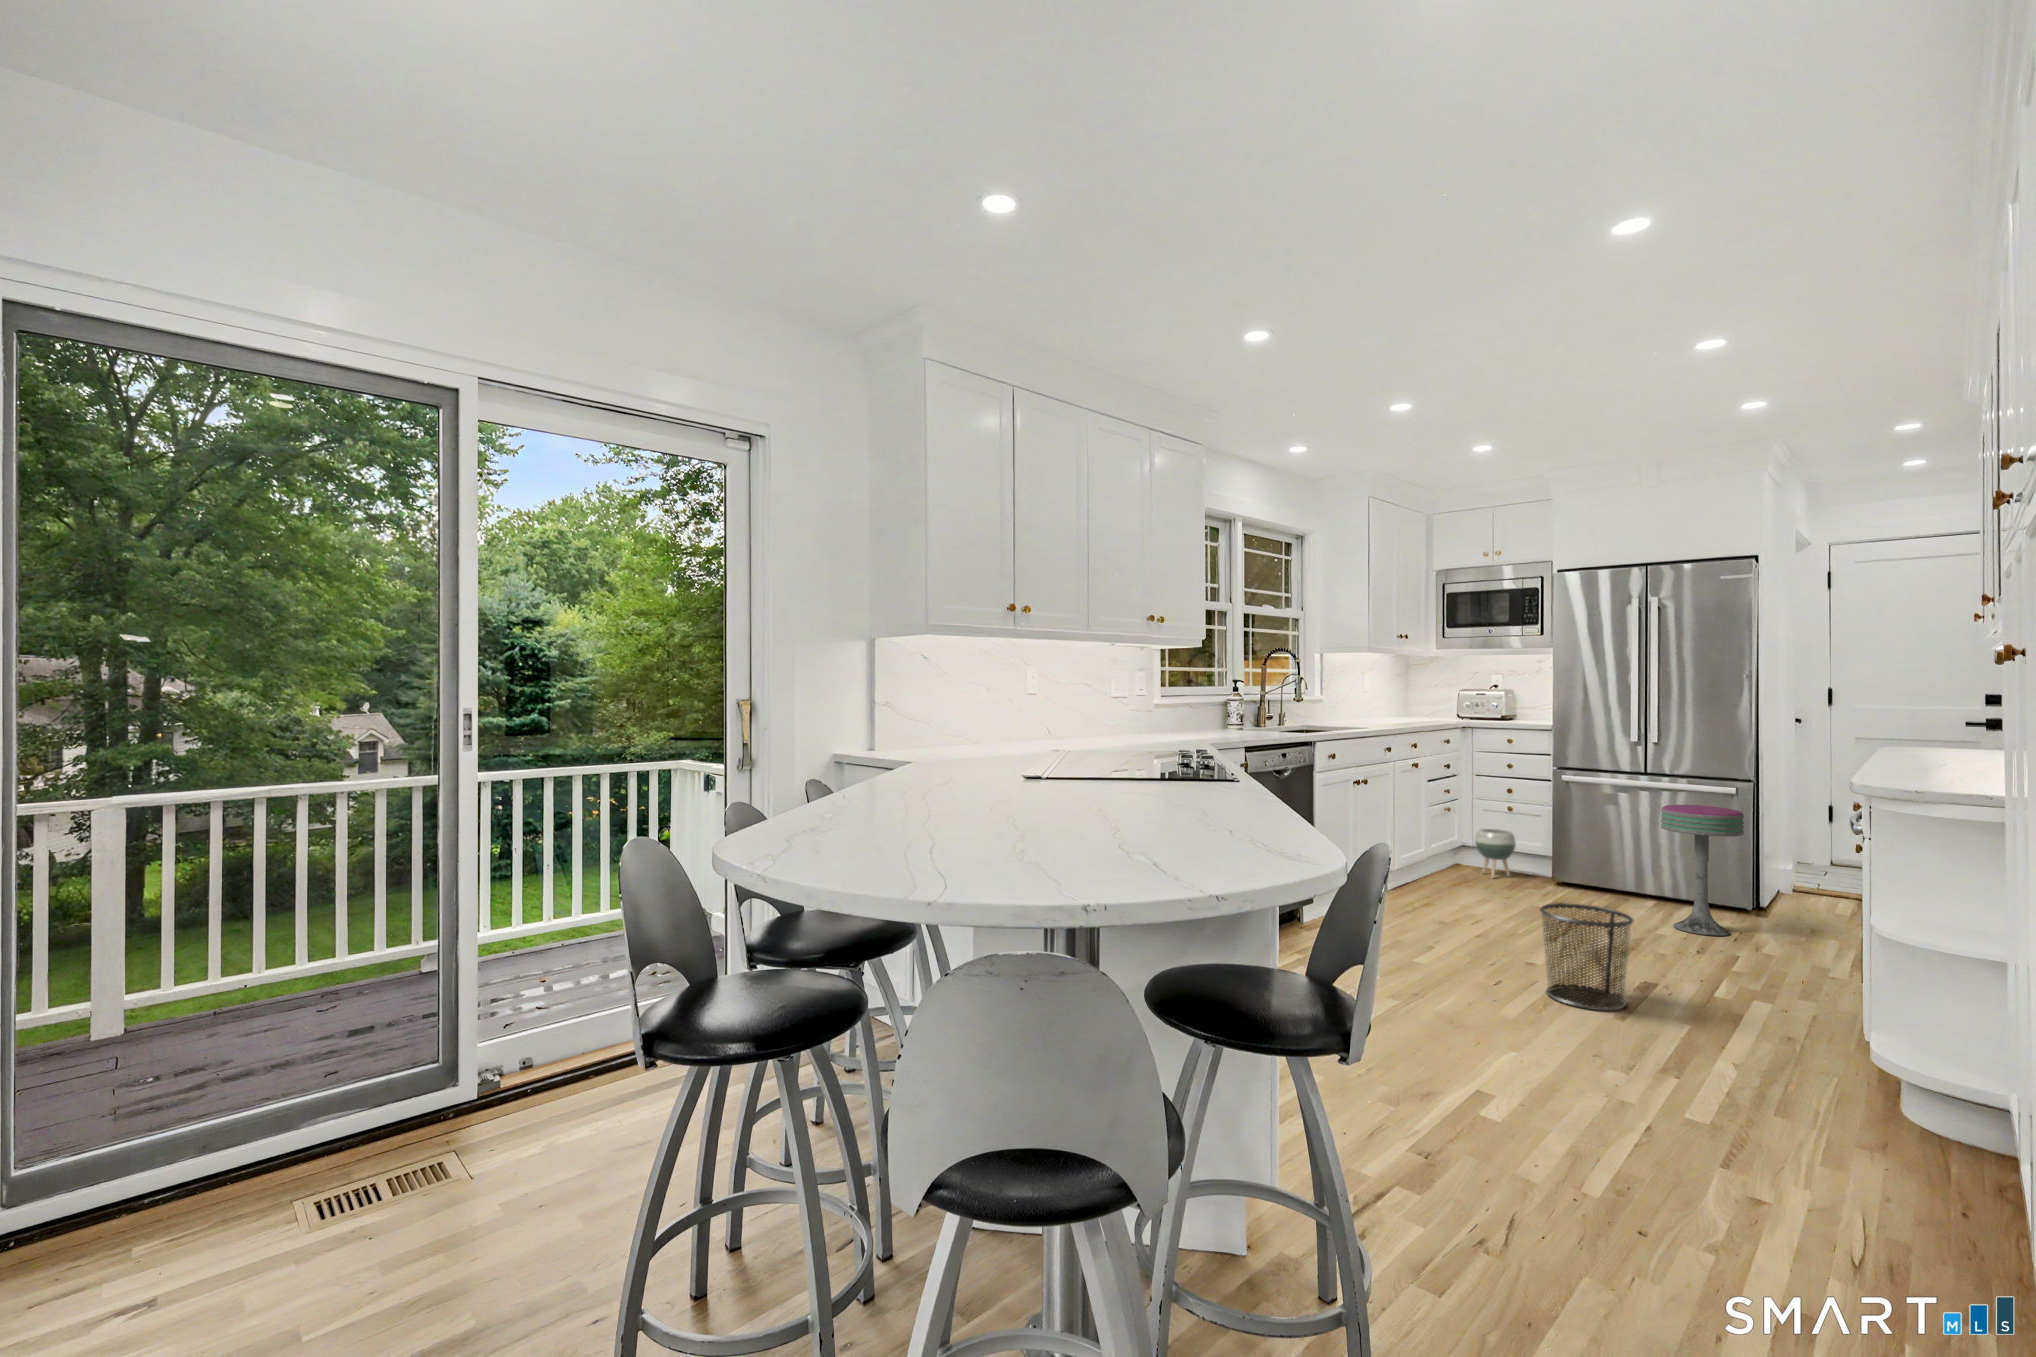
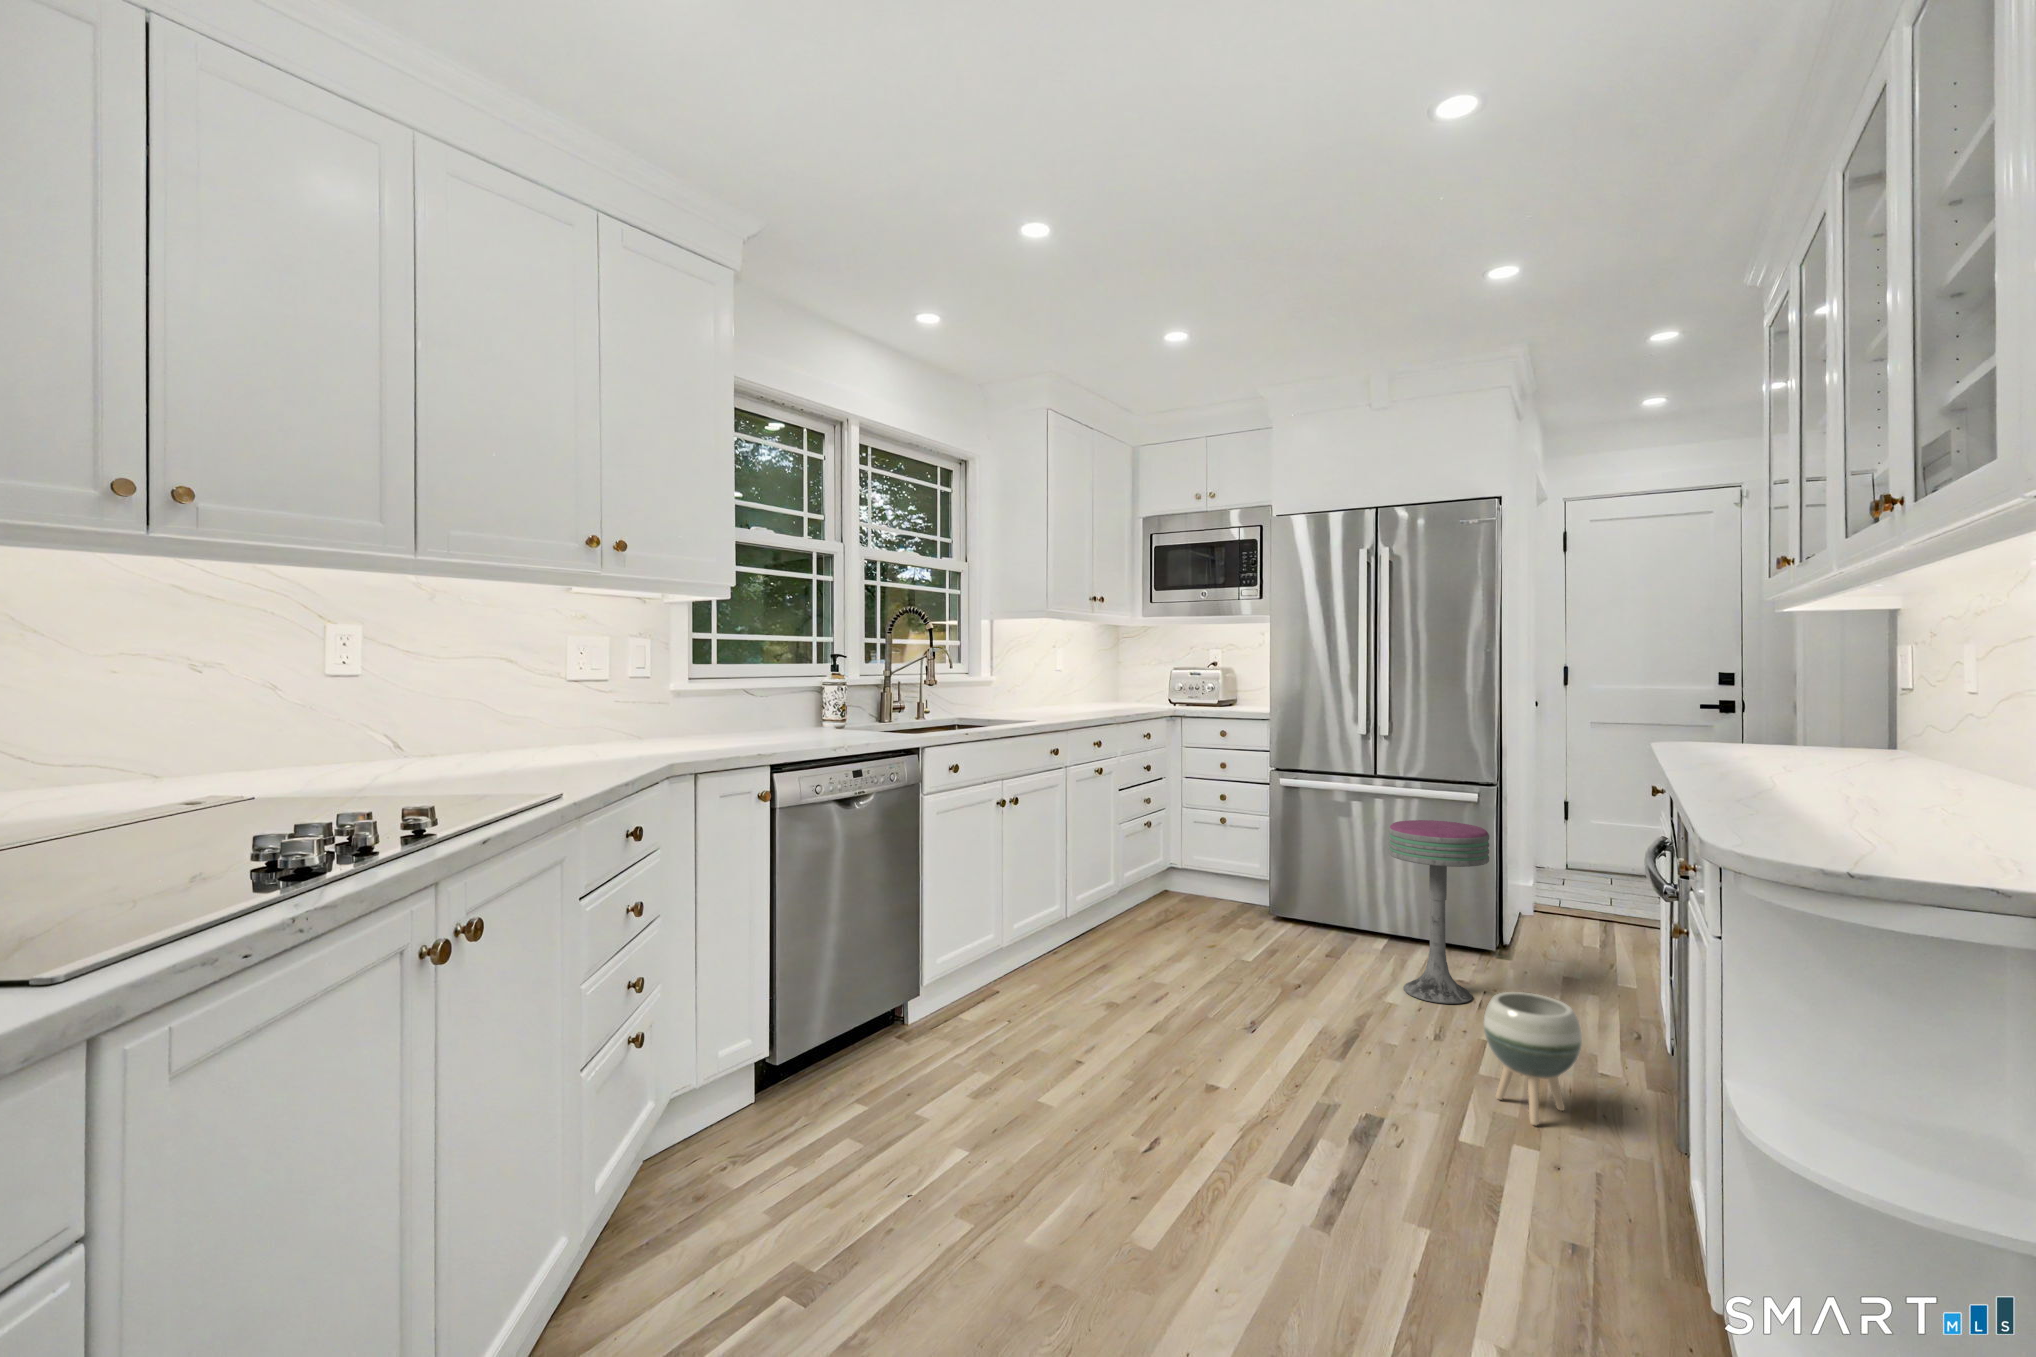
planter: present [1475,829,1516,878] -> present [1484,992,1582,1125]
waste bin: present [1540,903,1633,1010] -> none [1182,1013,1324,1215]

